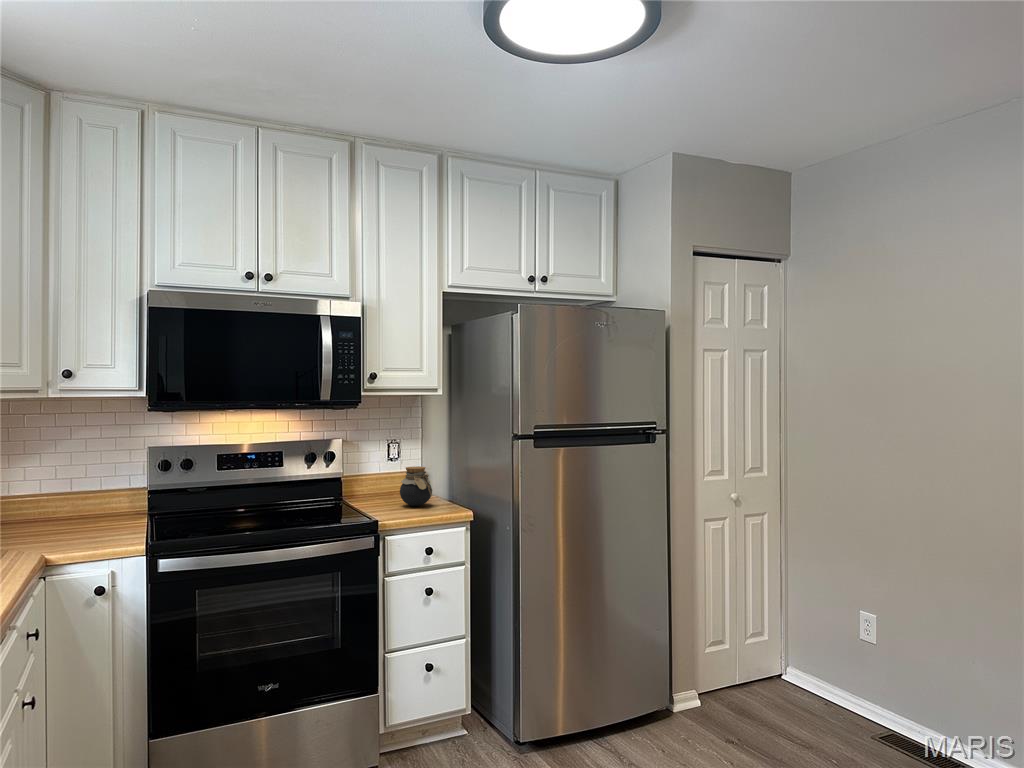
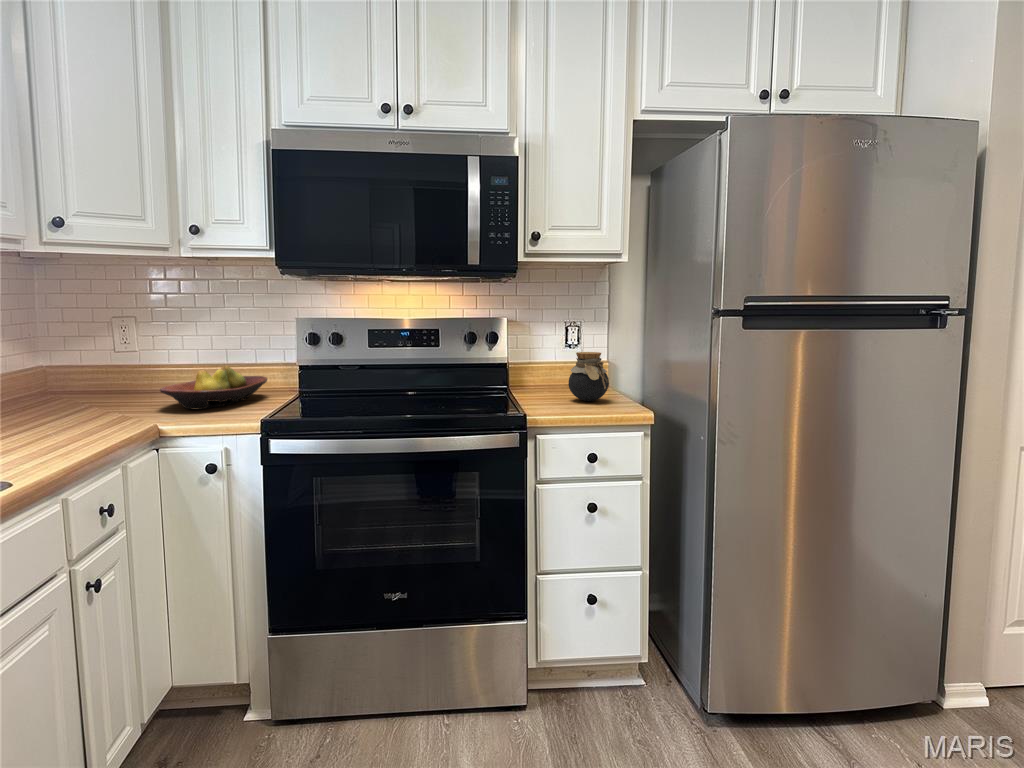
fruit bowl: none [33,495,125,538] -> present [160,366,267,409]

